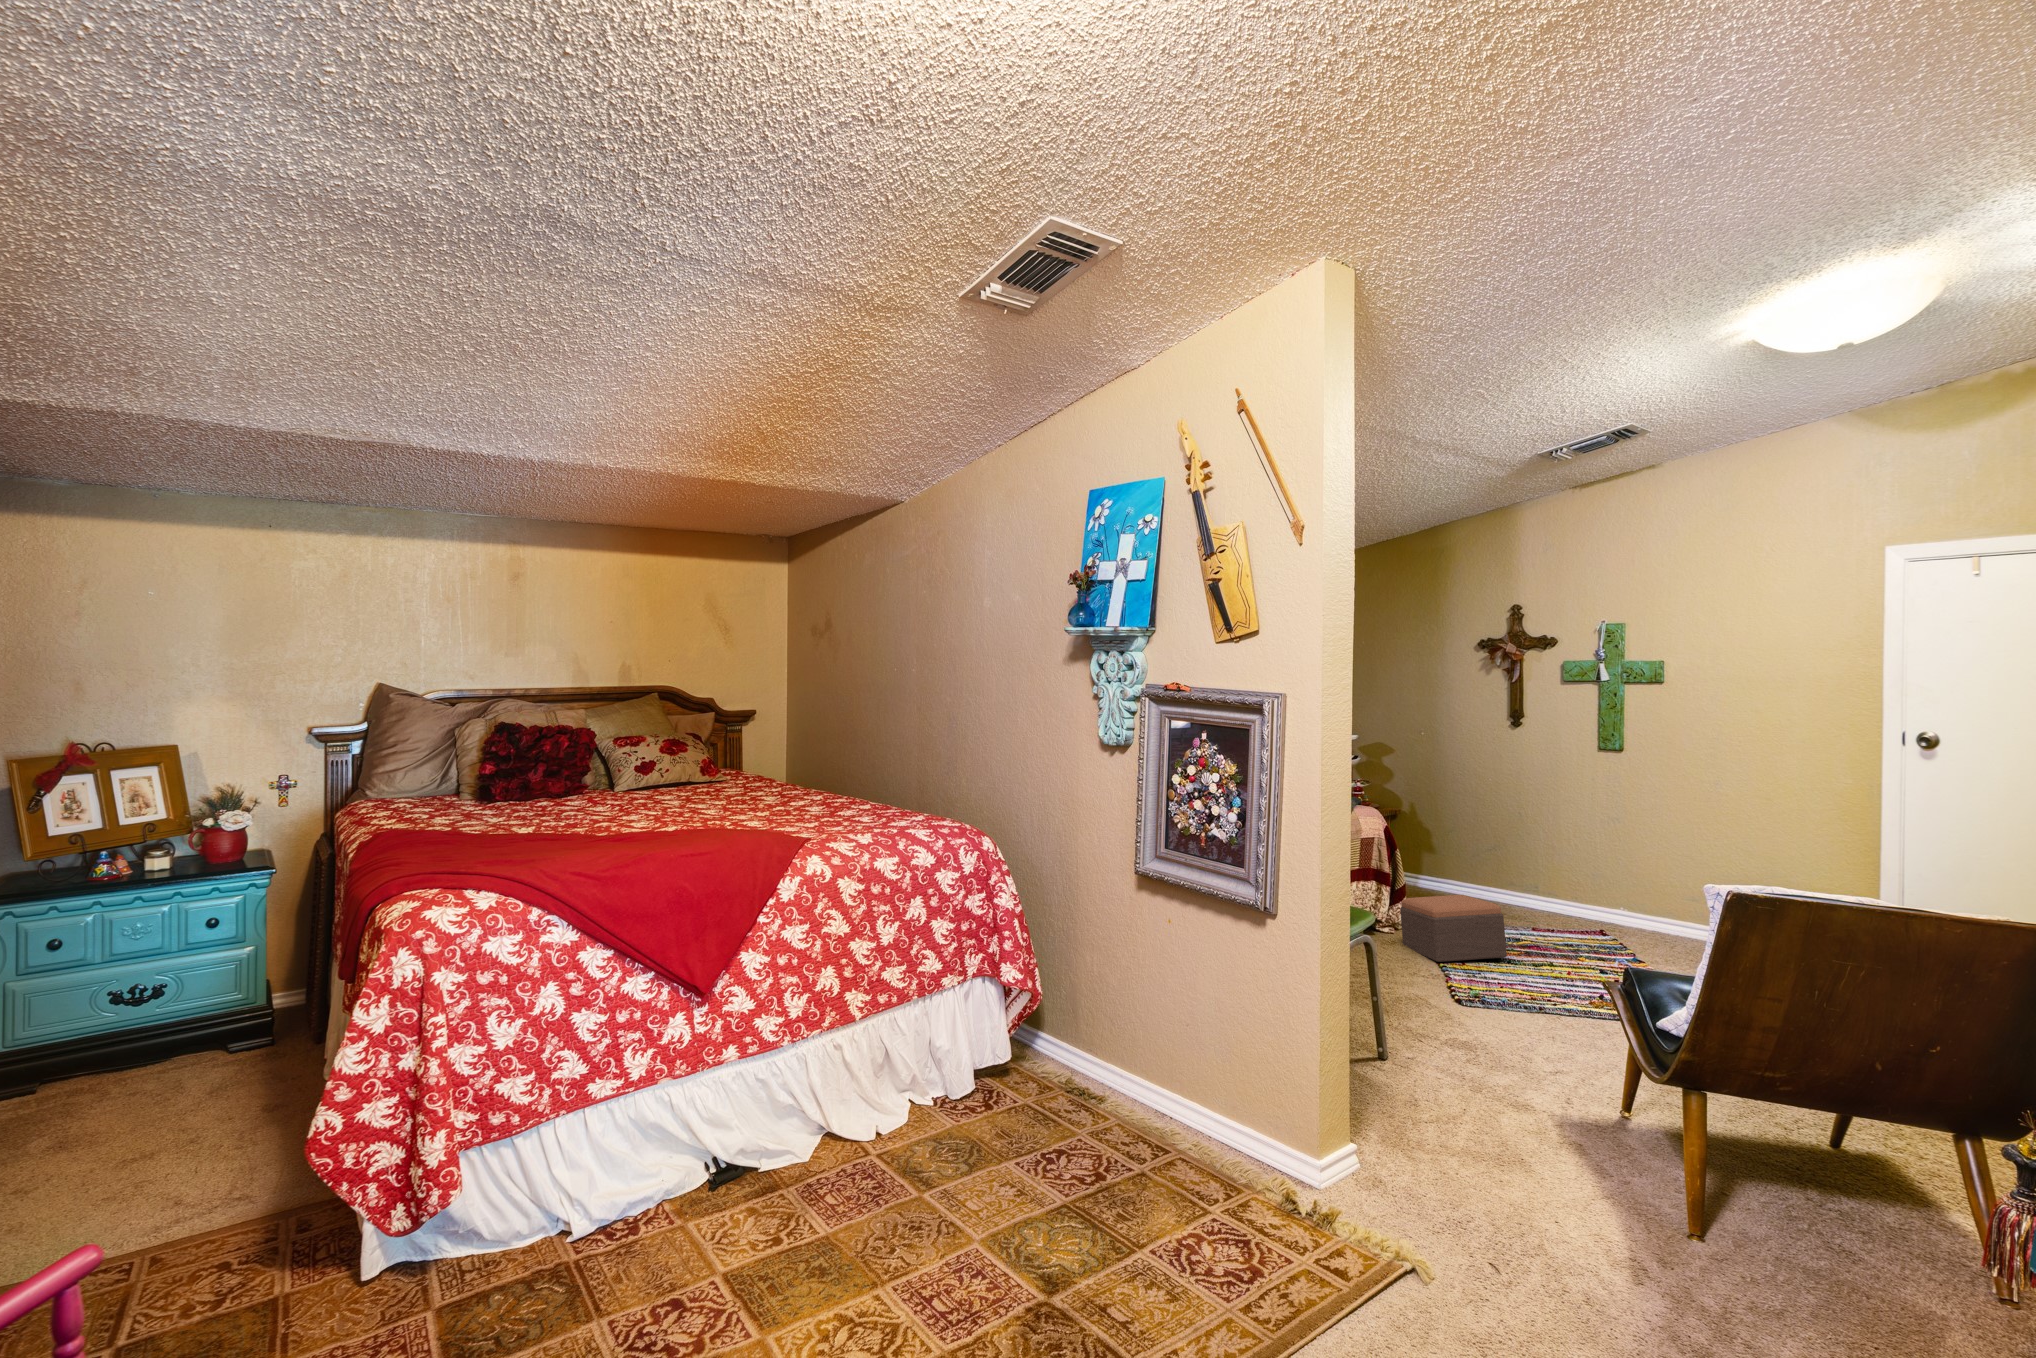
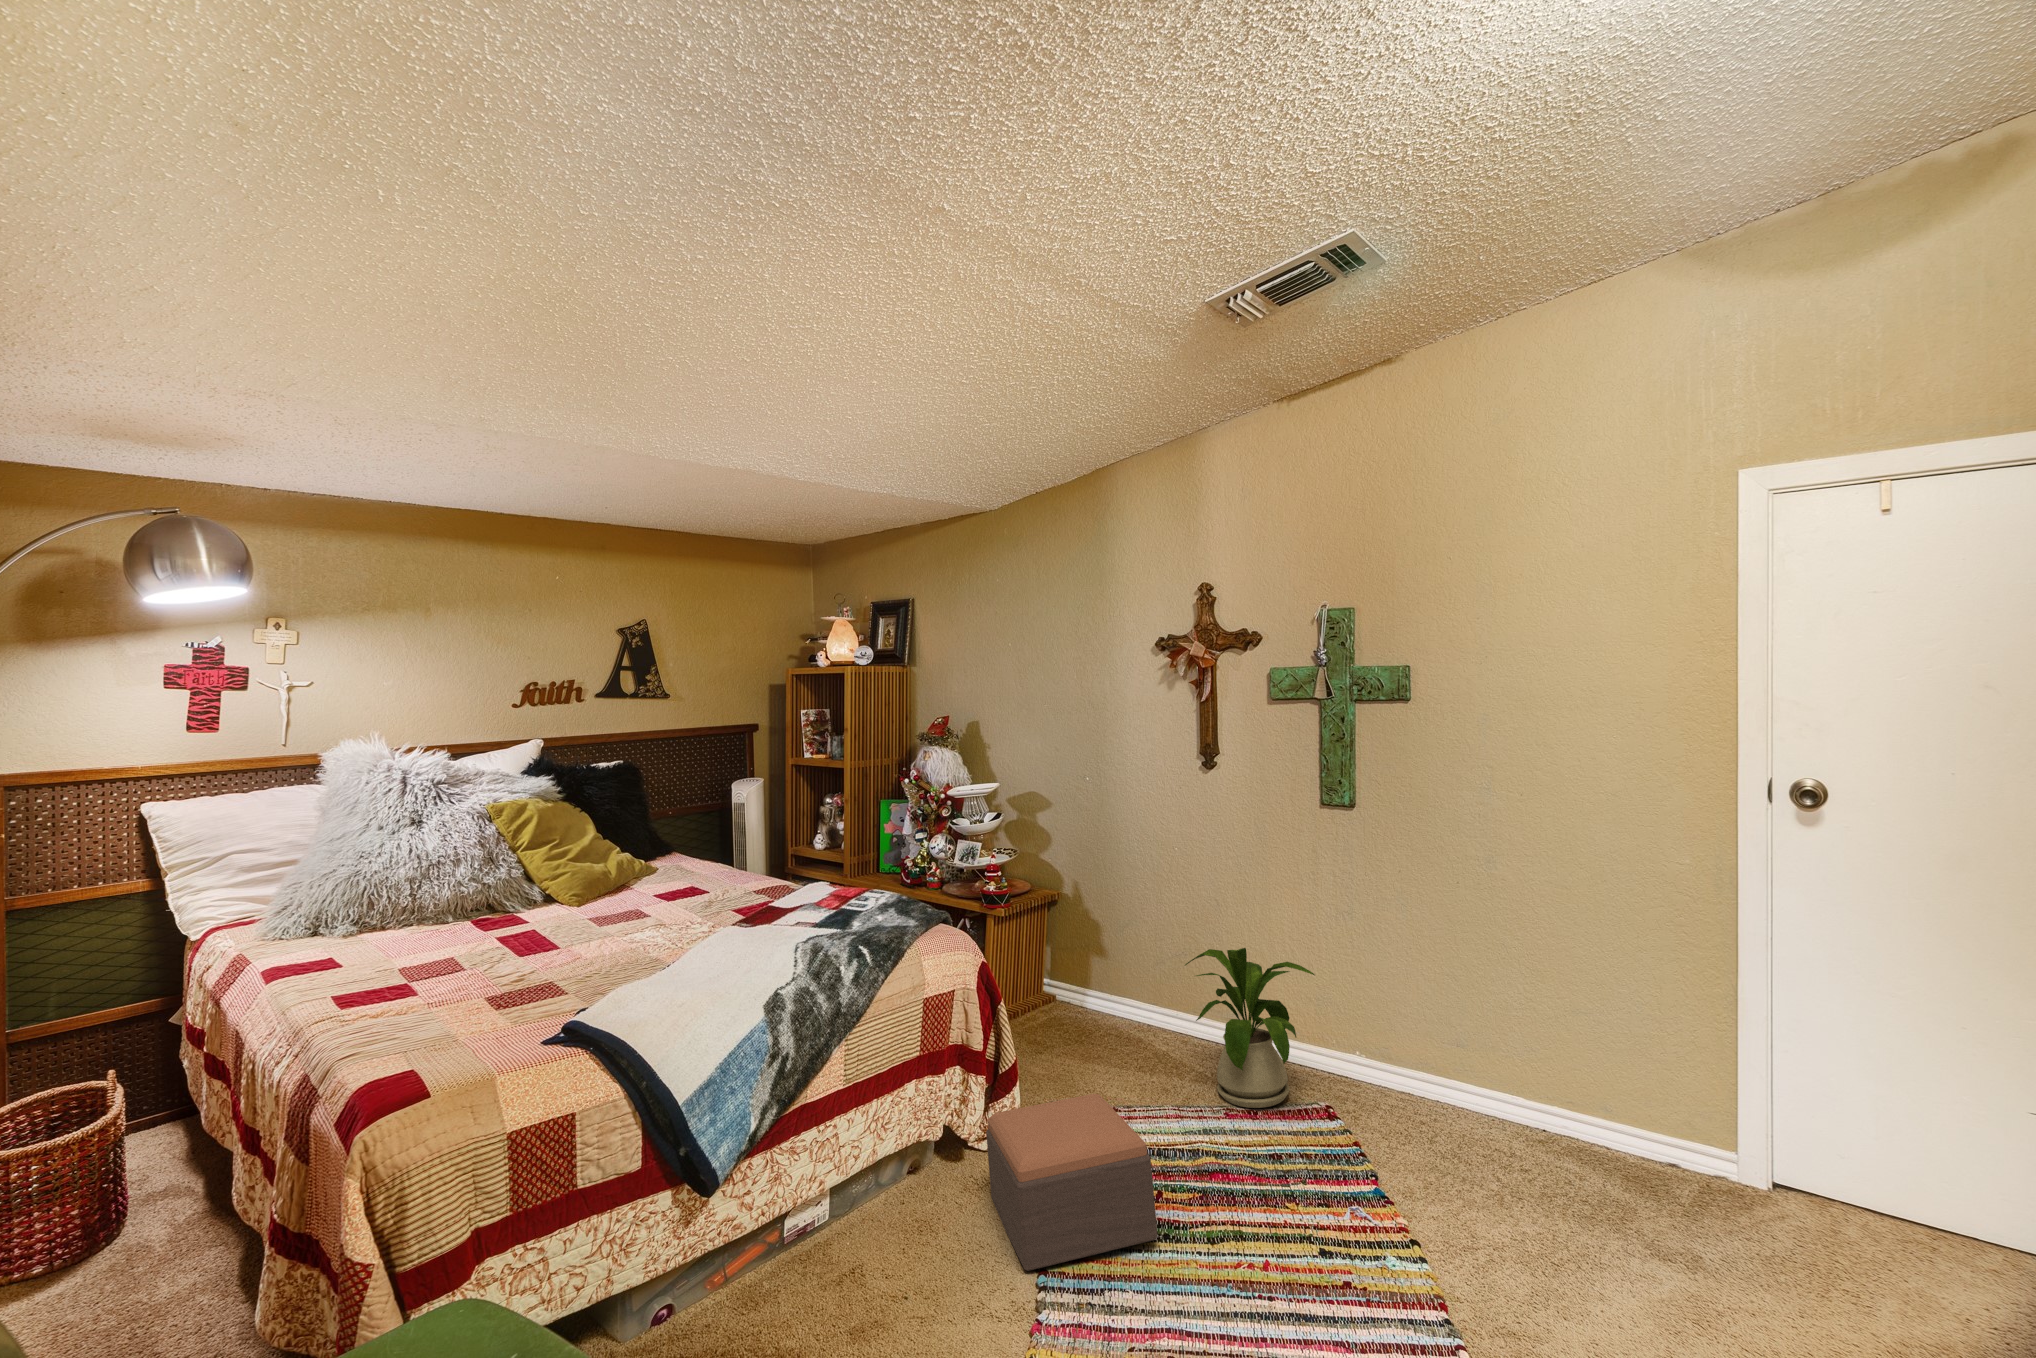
house plant: none [1502,830,1595,928] -> present [1185,948,1314,1108]

